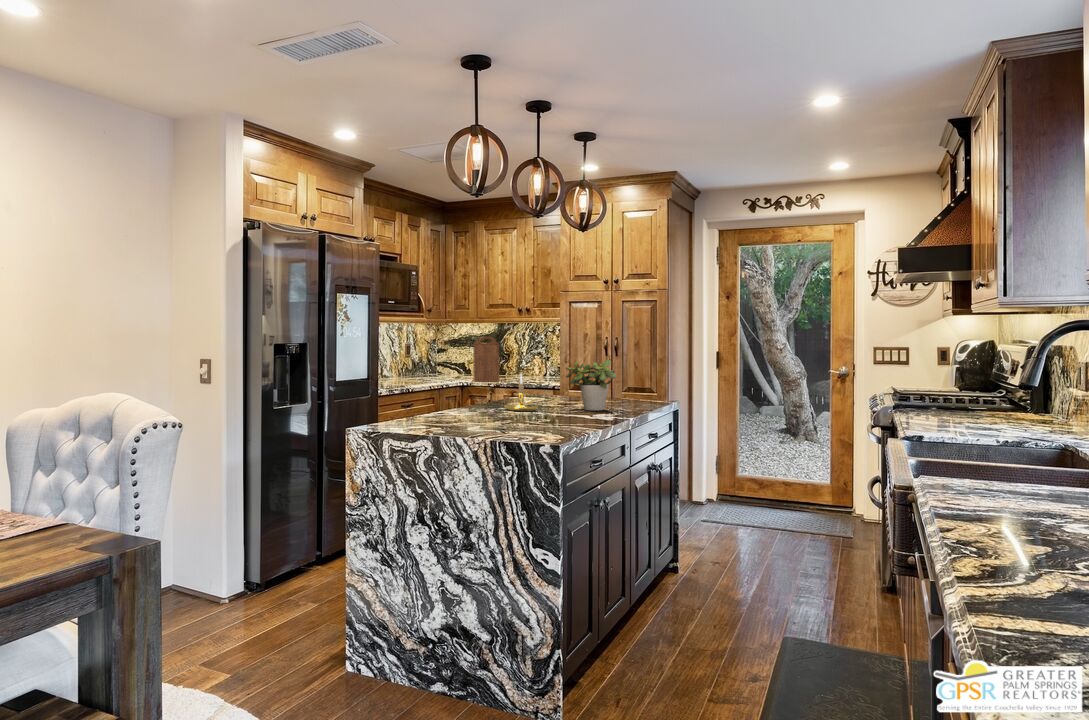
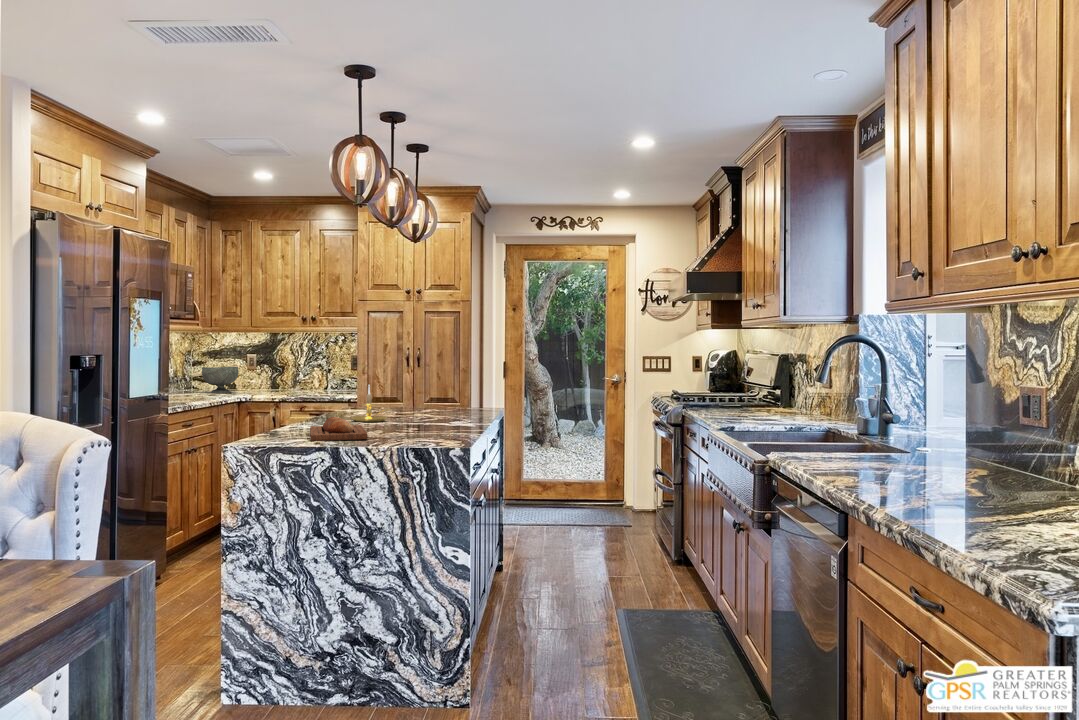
cutting board: present [473,337,499,382] -> none [255,347,284,397]
decorative bowl: none [437,354,468,378] -> present [202,367,239,393]
potted plant: present [566,359,617,411] -> none [408,369,459,419]
bread loaf: none [420,406,489,430] -> present [310,417,368,441]

